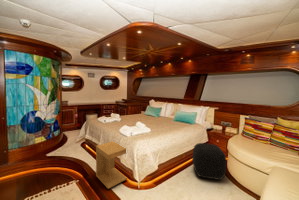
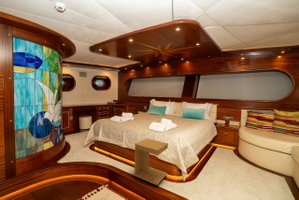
ottoman: present [192,143,226,180] -> none [213,135,247,165]

